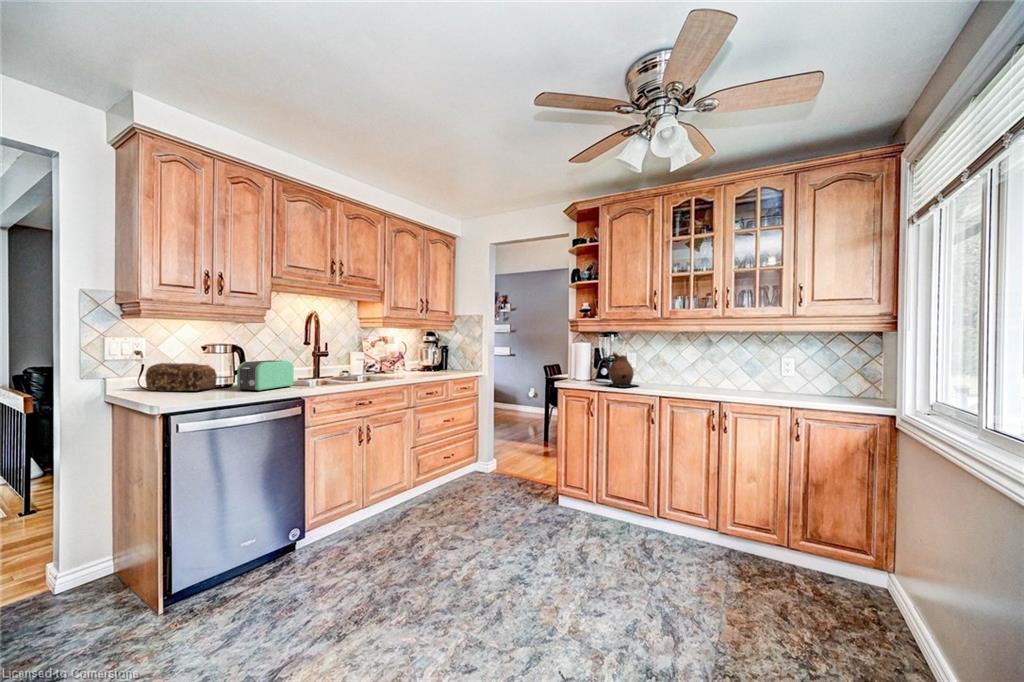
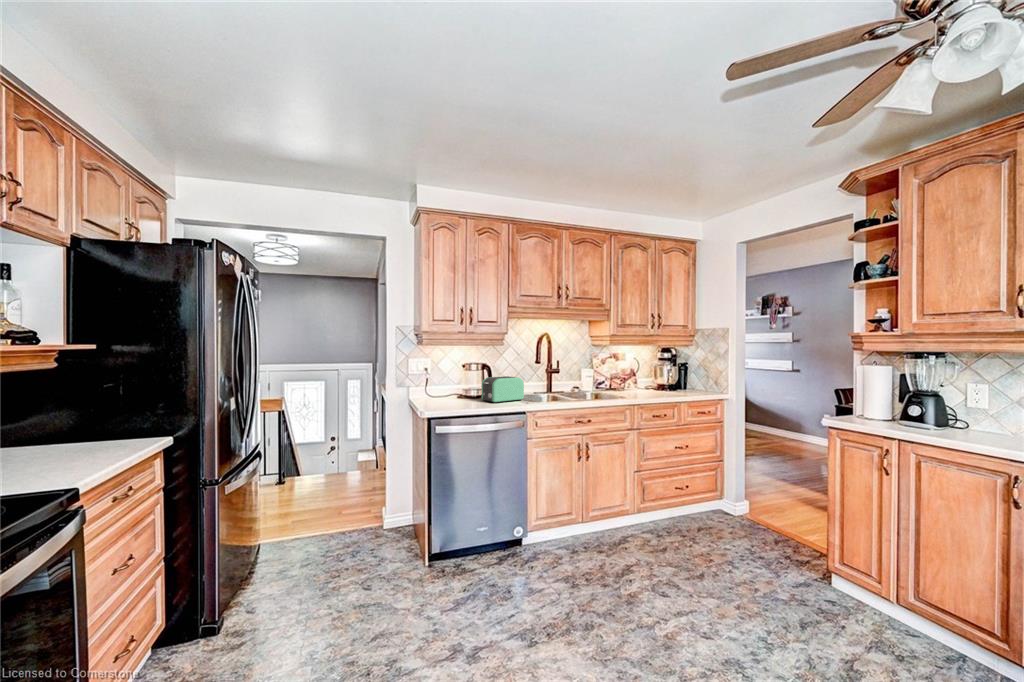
ceramic pitcher: present [606,352,638,387] -> none [911,381,984,440]
bread loaf: present [145,363,217,391] -> none [427,376,469,399]

